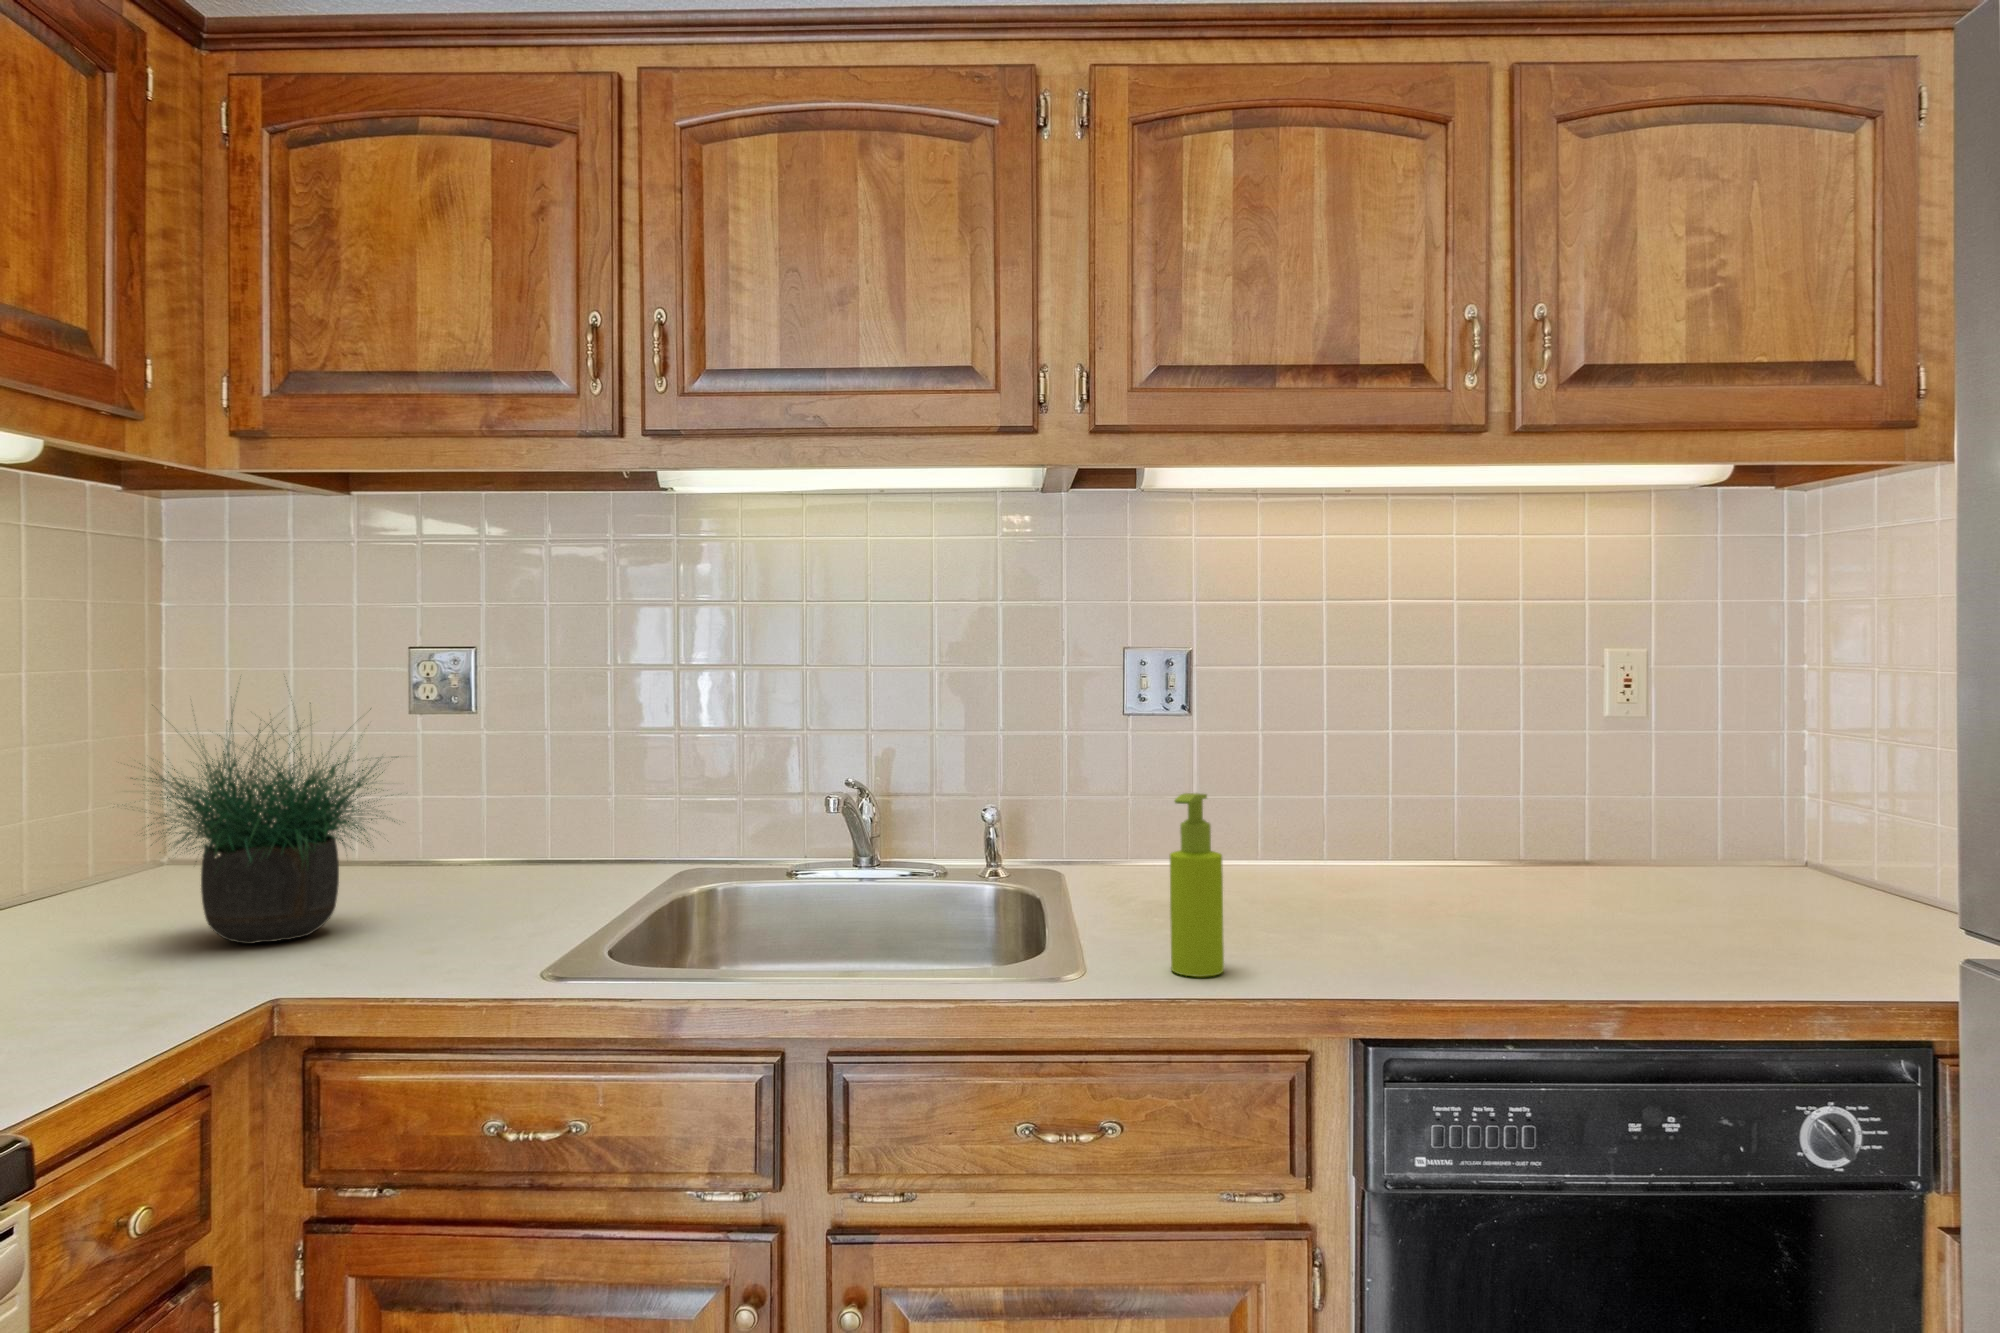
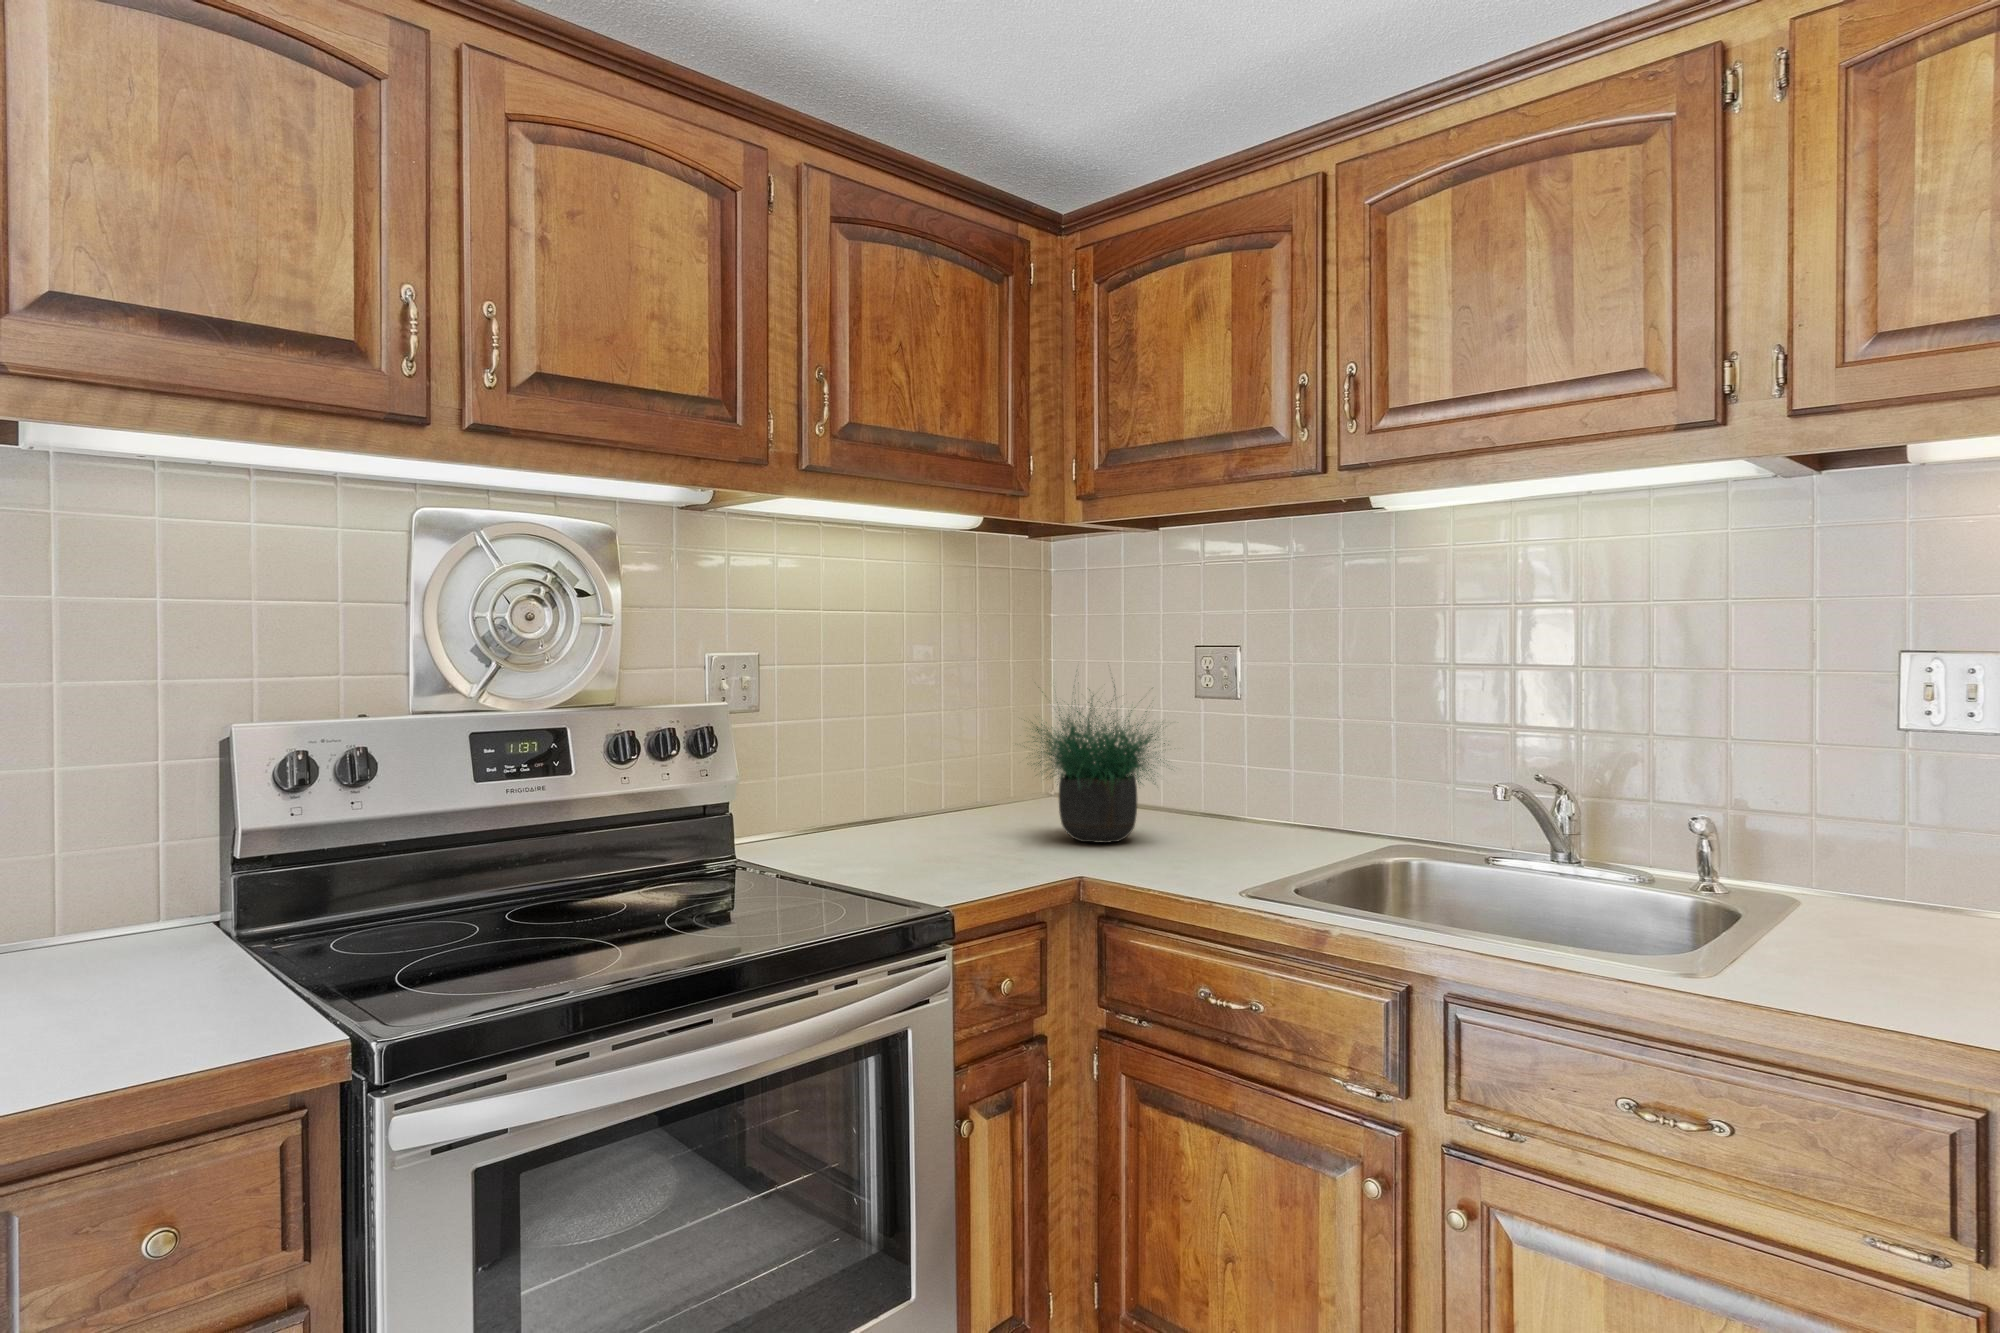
soap dispenser: present [1170,793,1224,977] -> none [1817,809,1889,1006]

